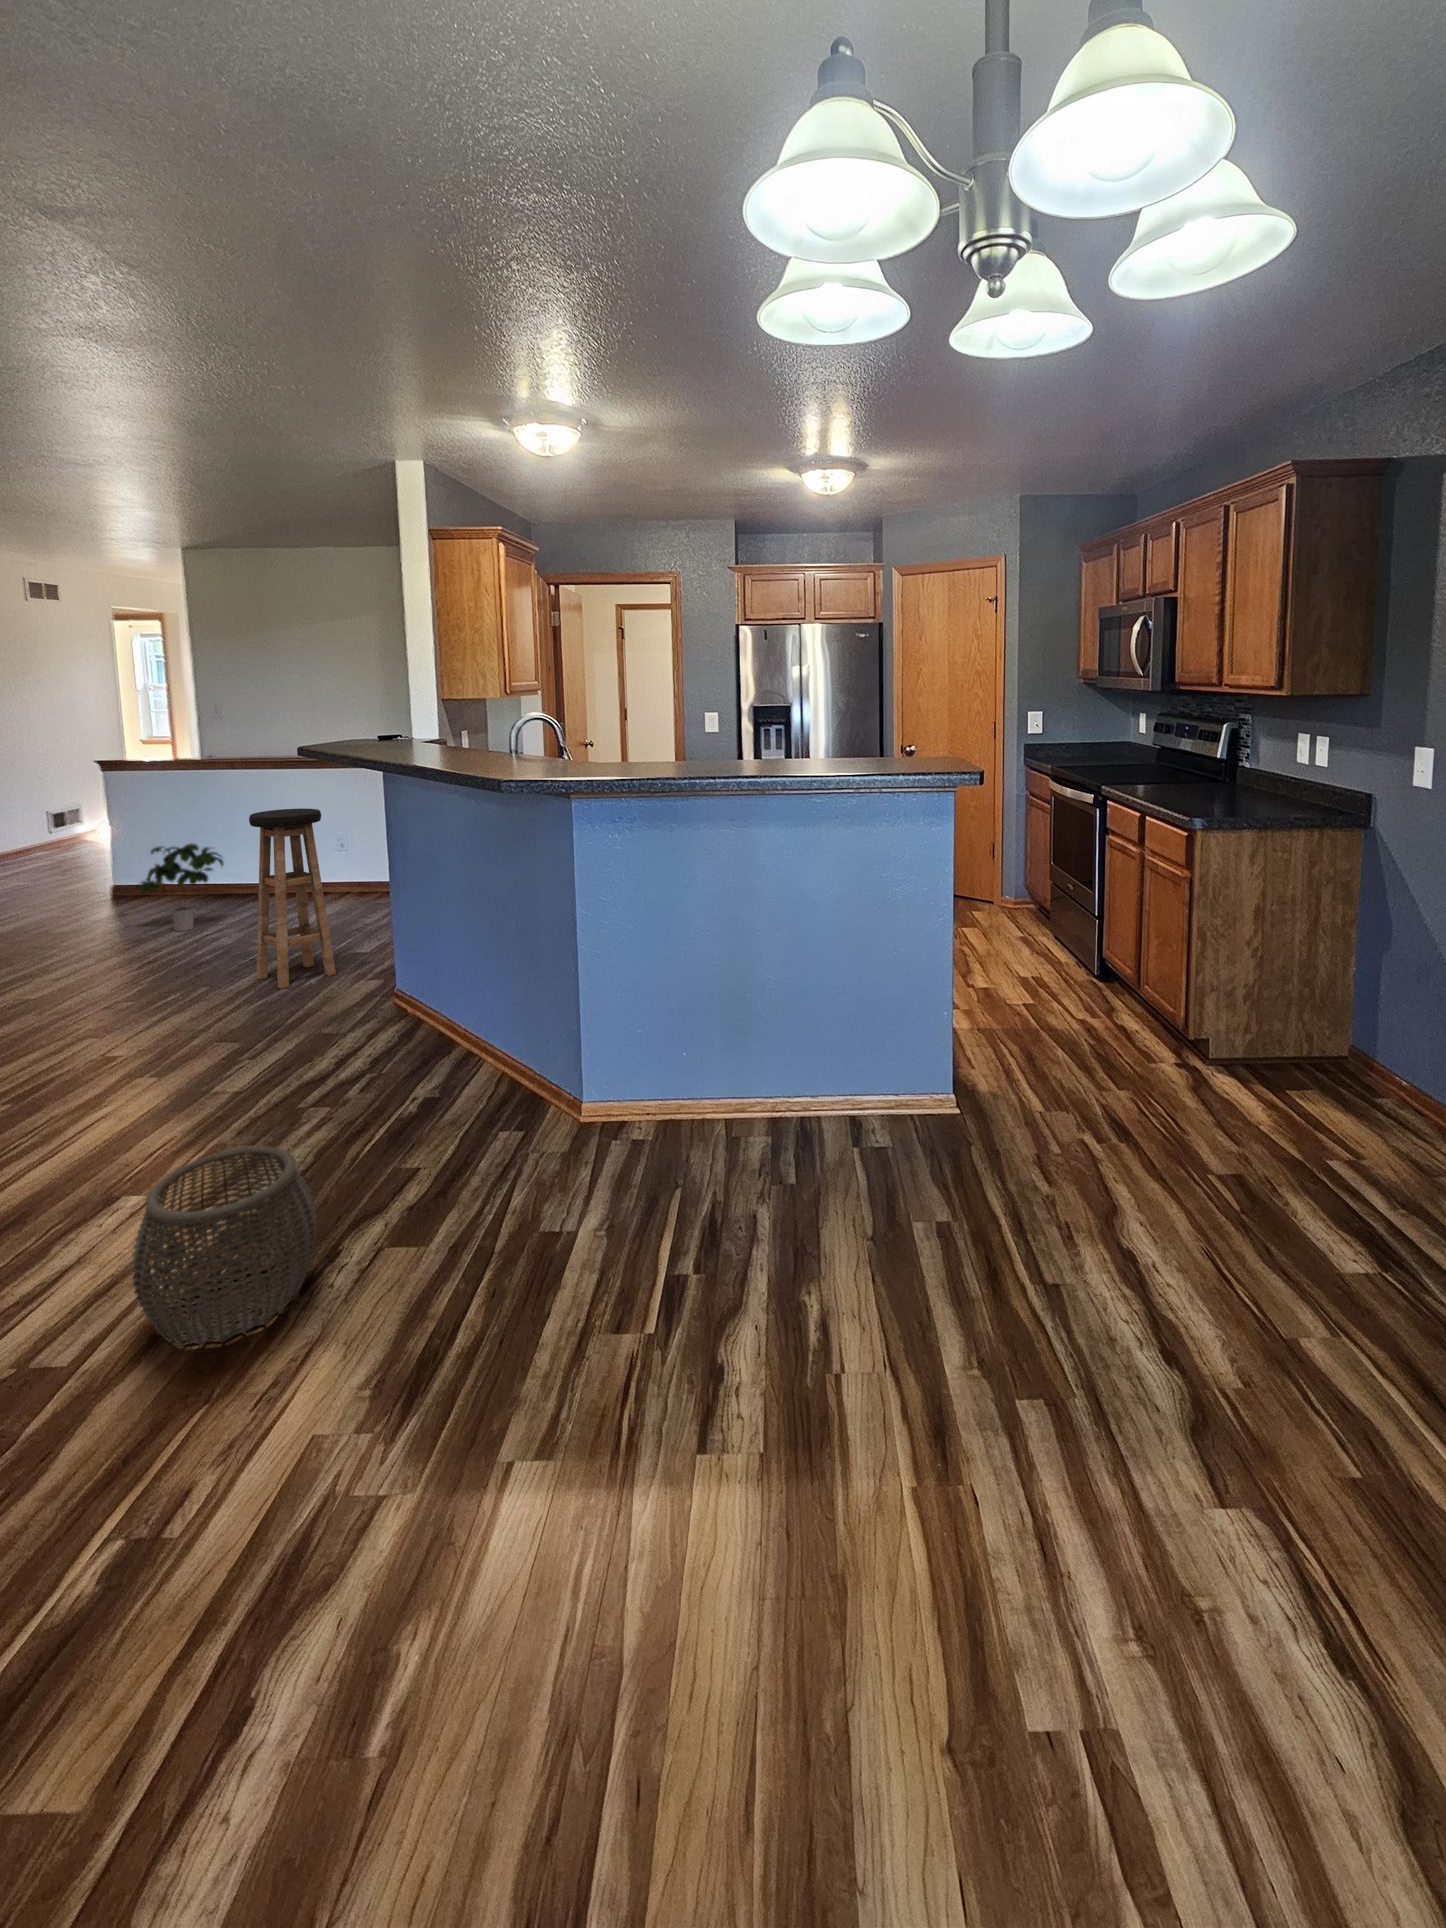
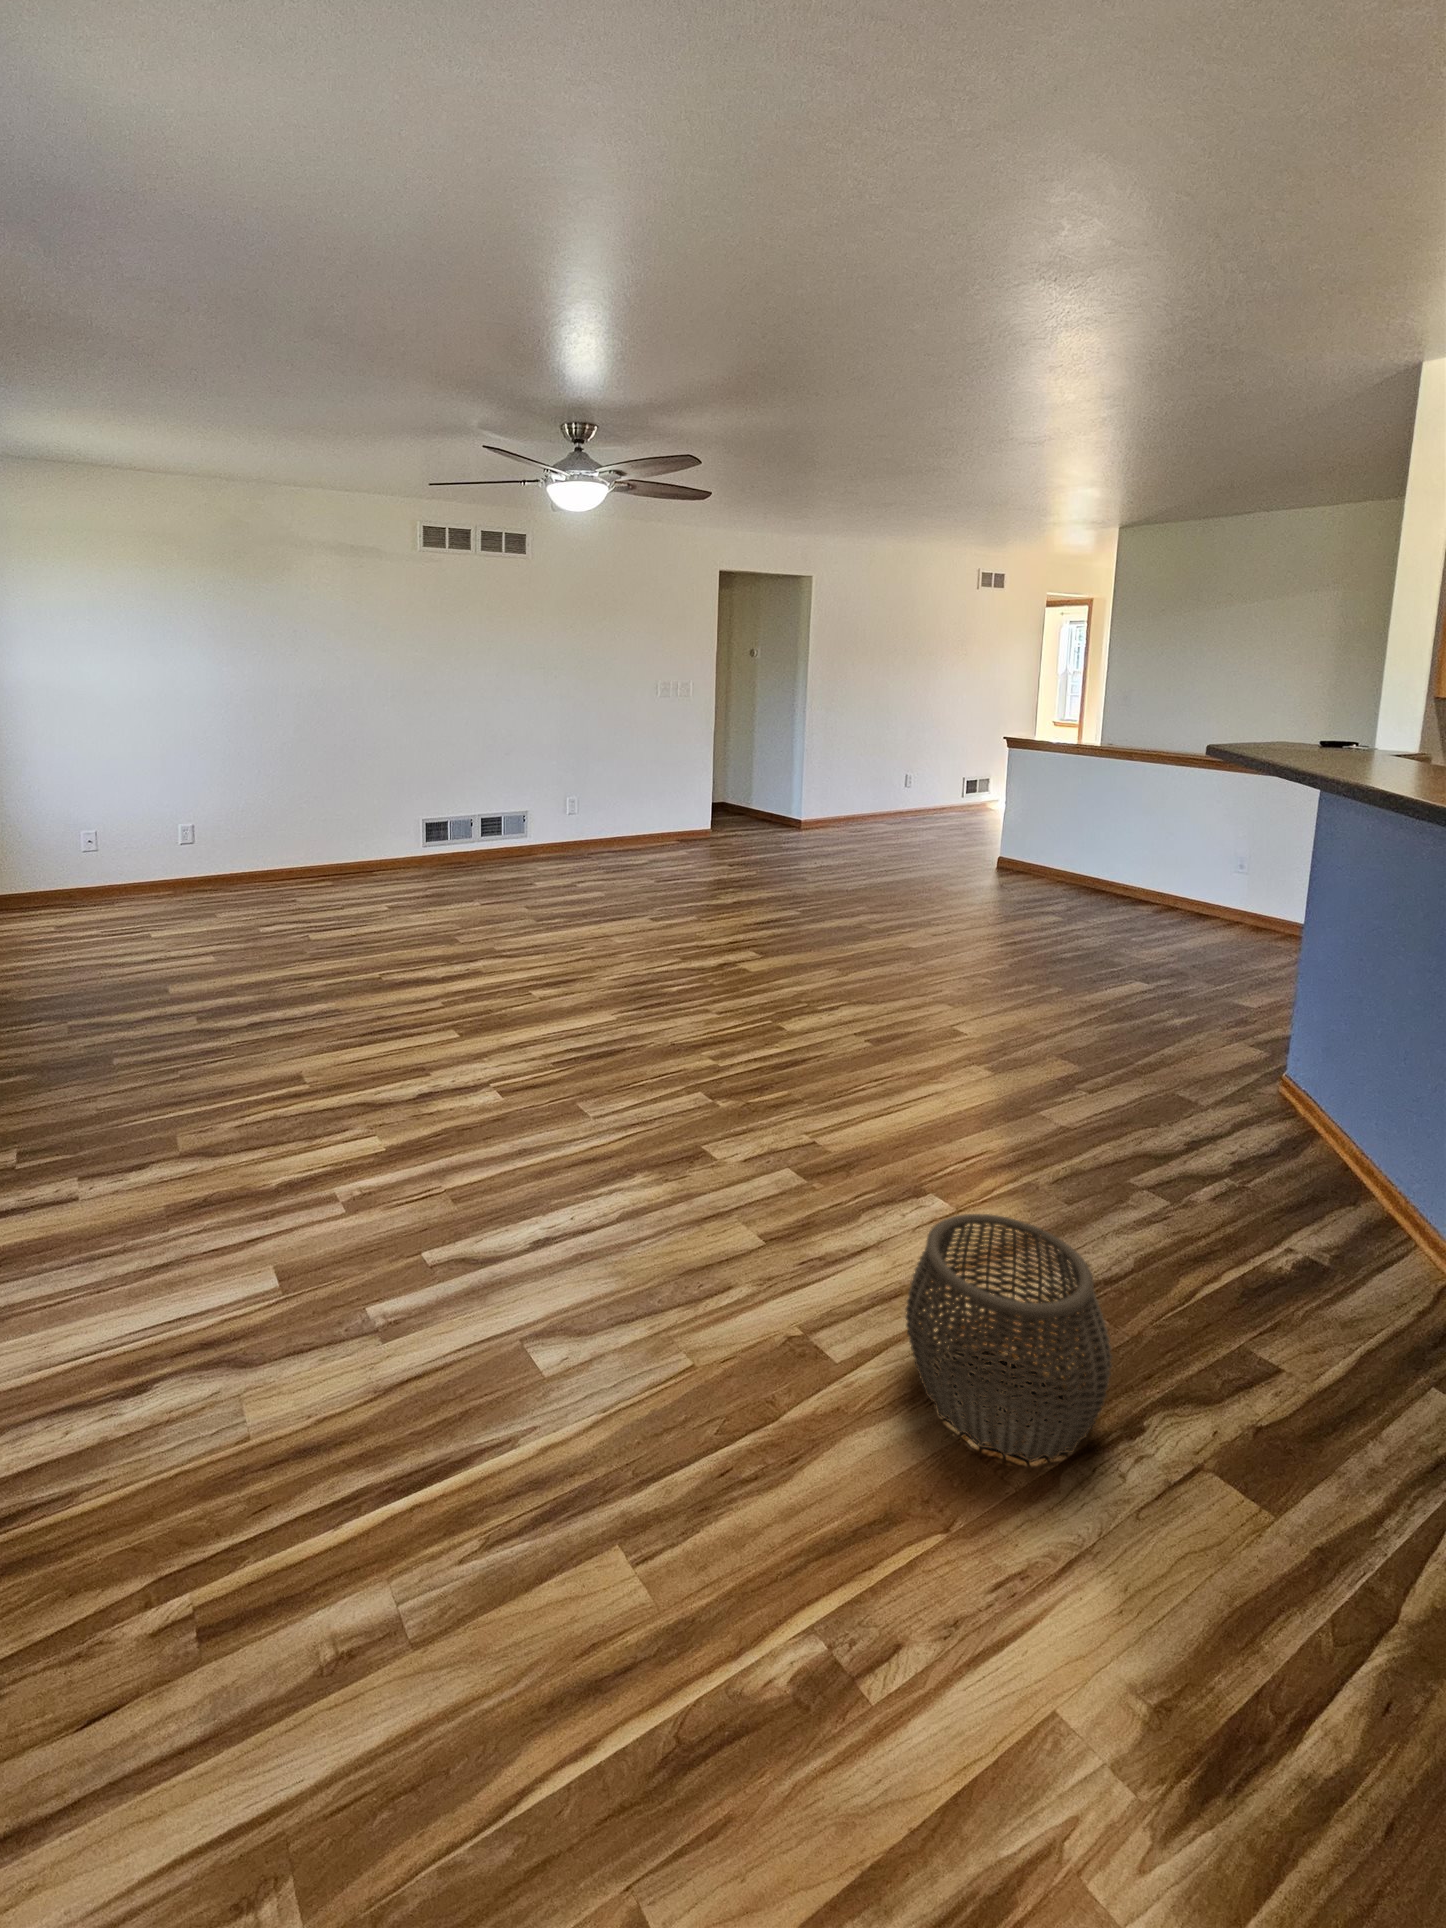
bar stool: present [249,809,336,989] -> none [1111,812,1213,1022]
potted plant: present [136,844,224,932] -> none [1012,829,1098,920]

